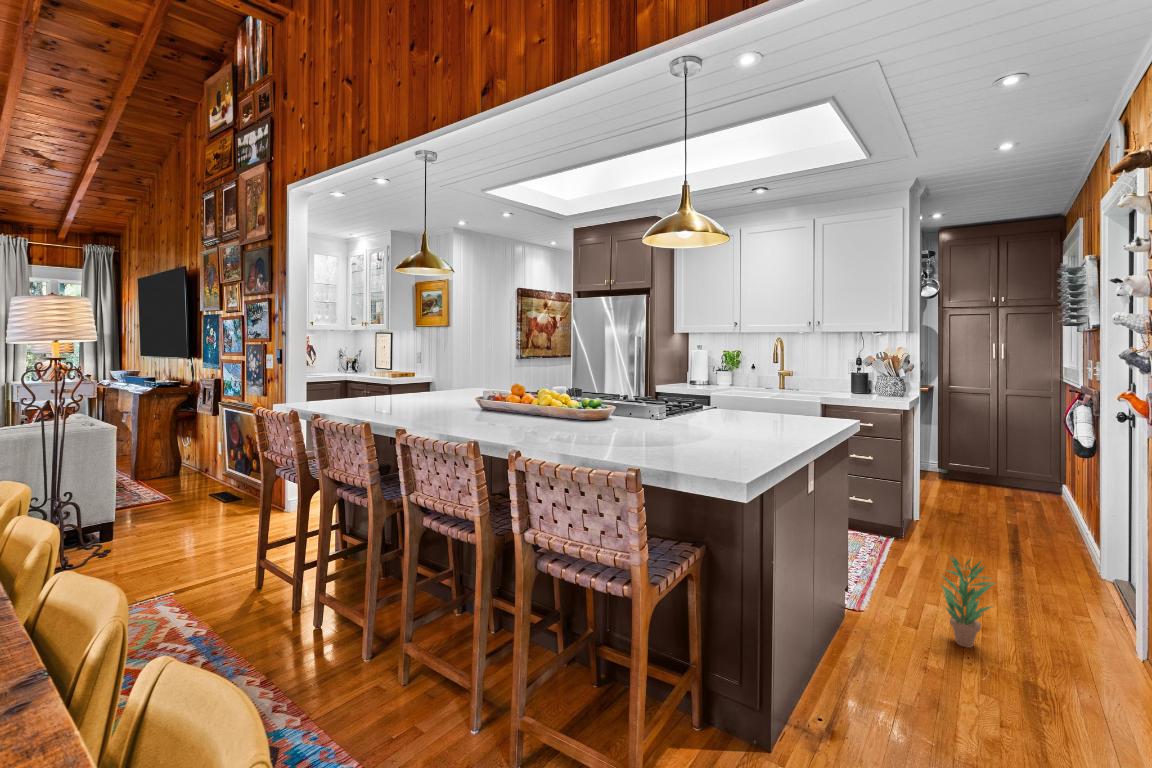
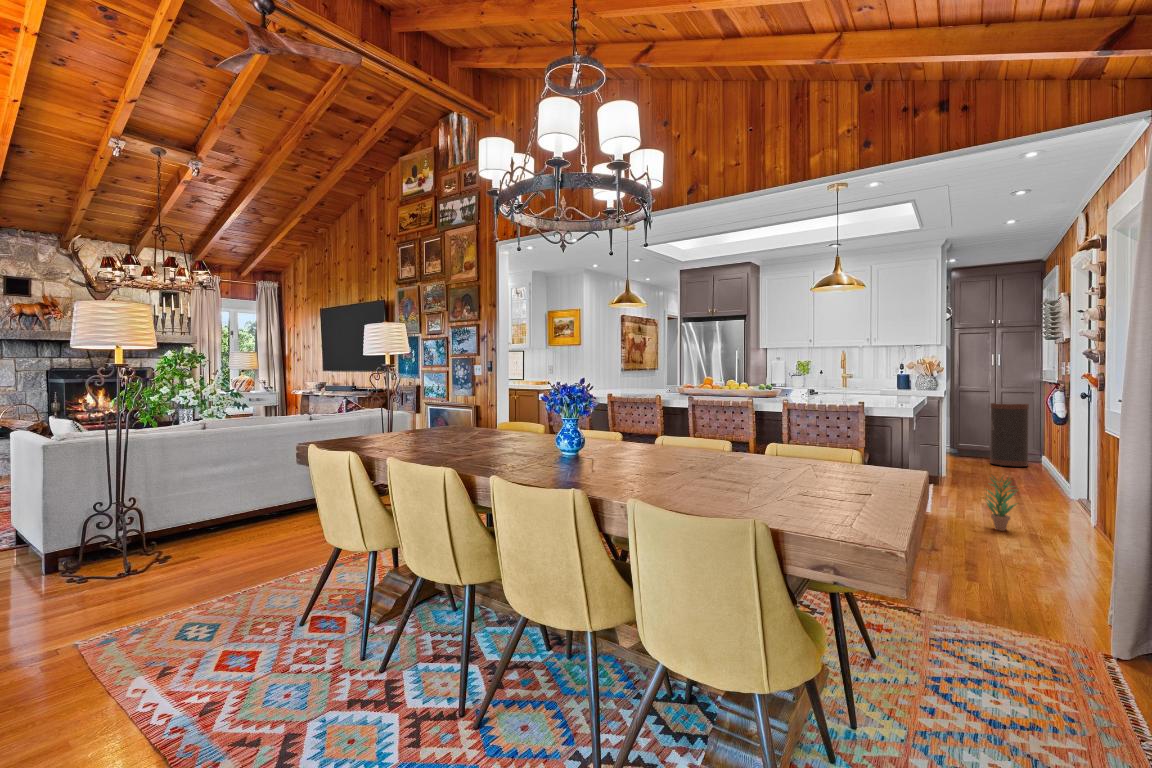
trash can: none [985,410,1040,499] -> present [990,403,1029,466]

